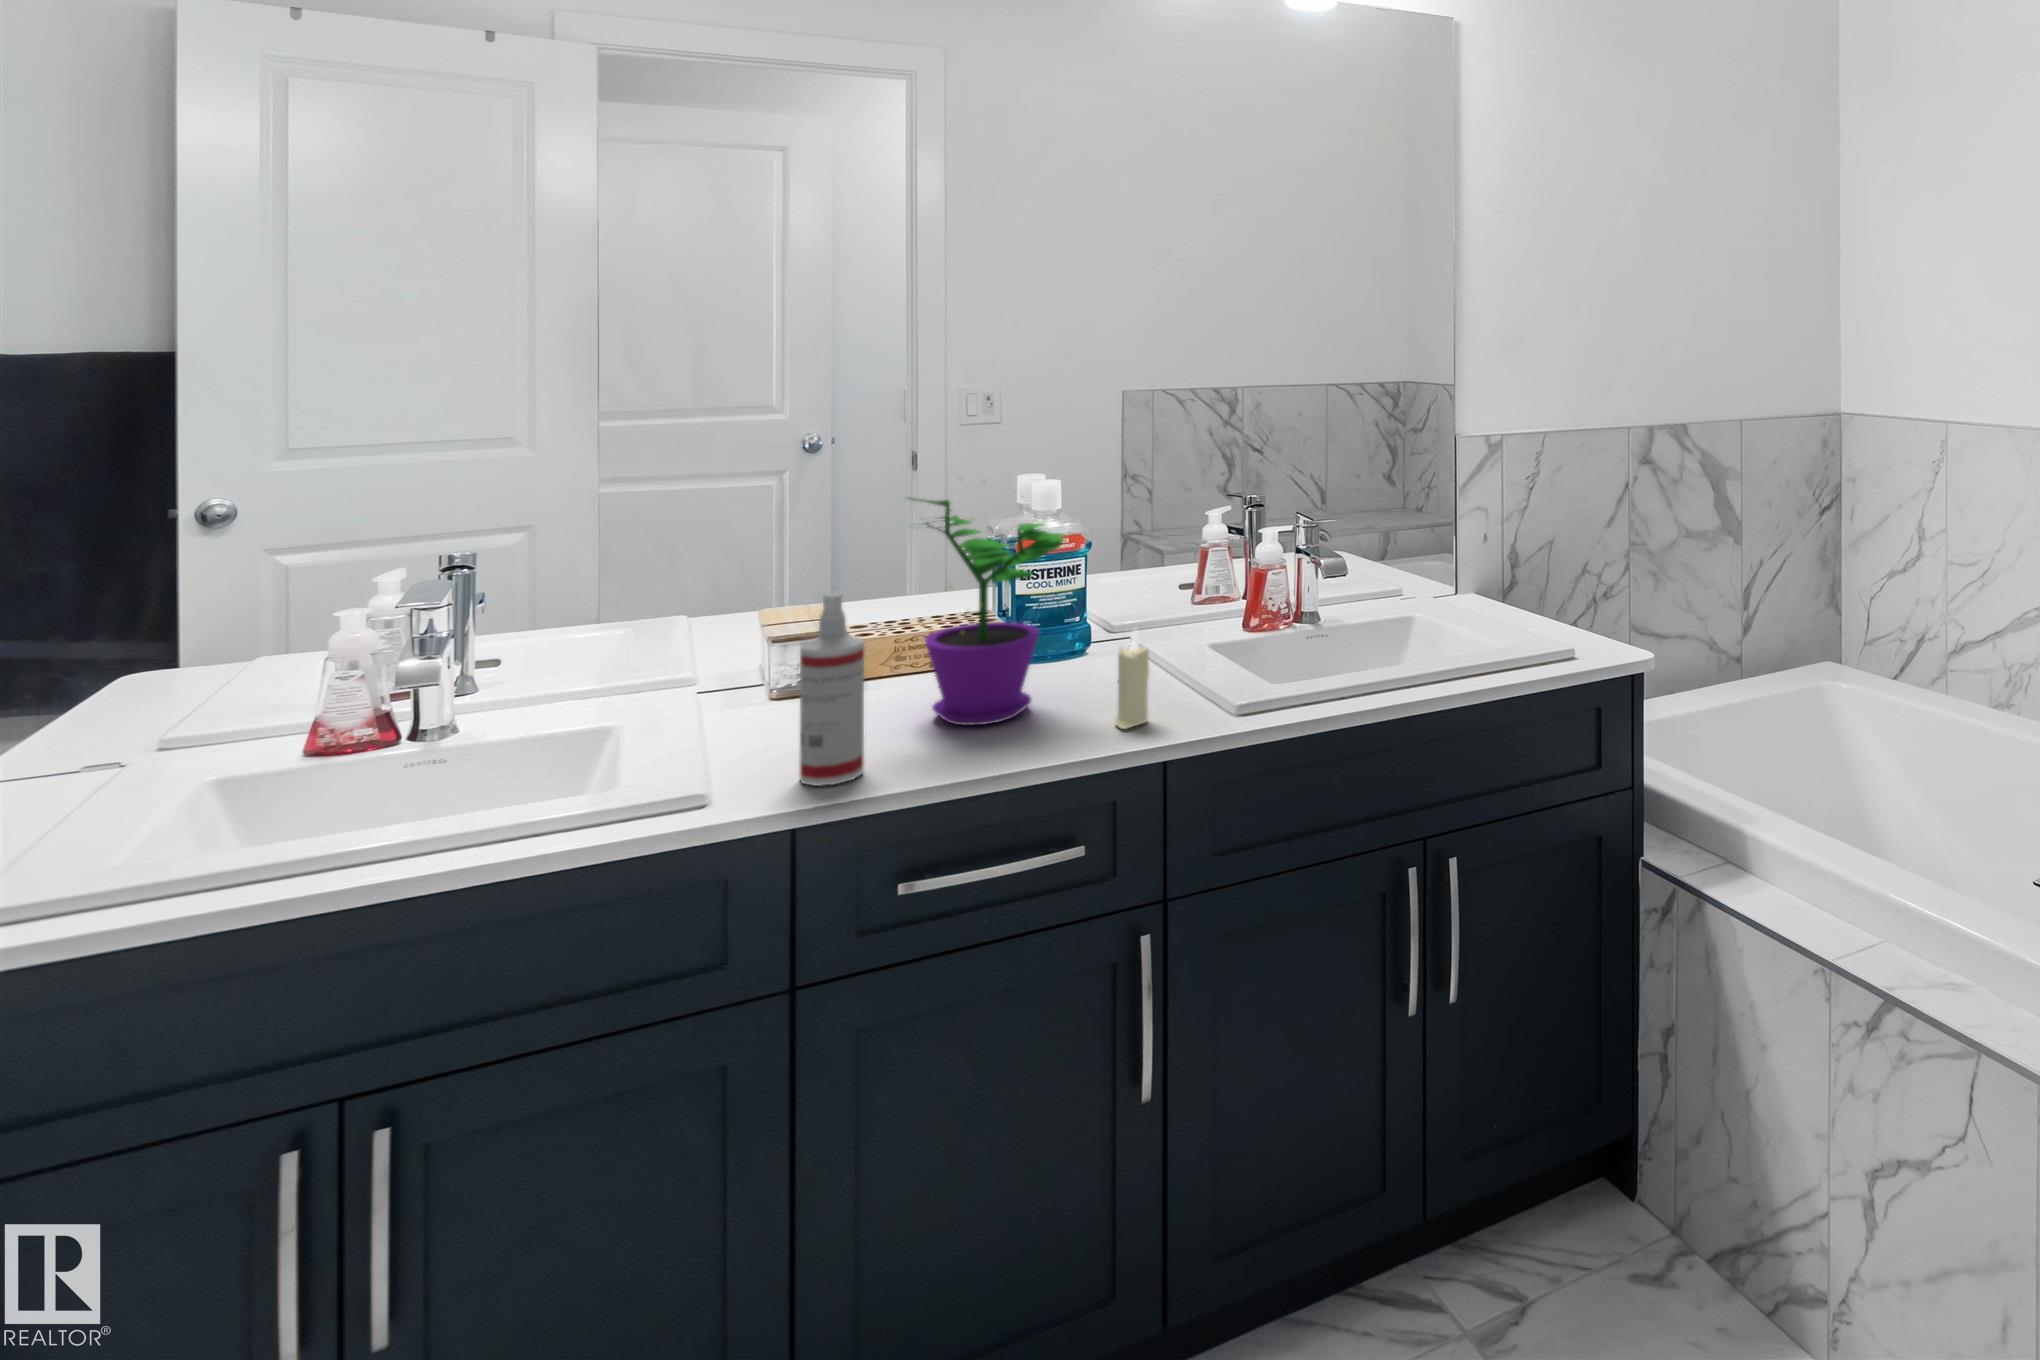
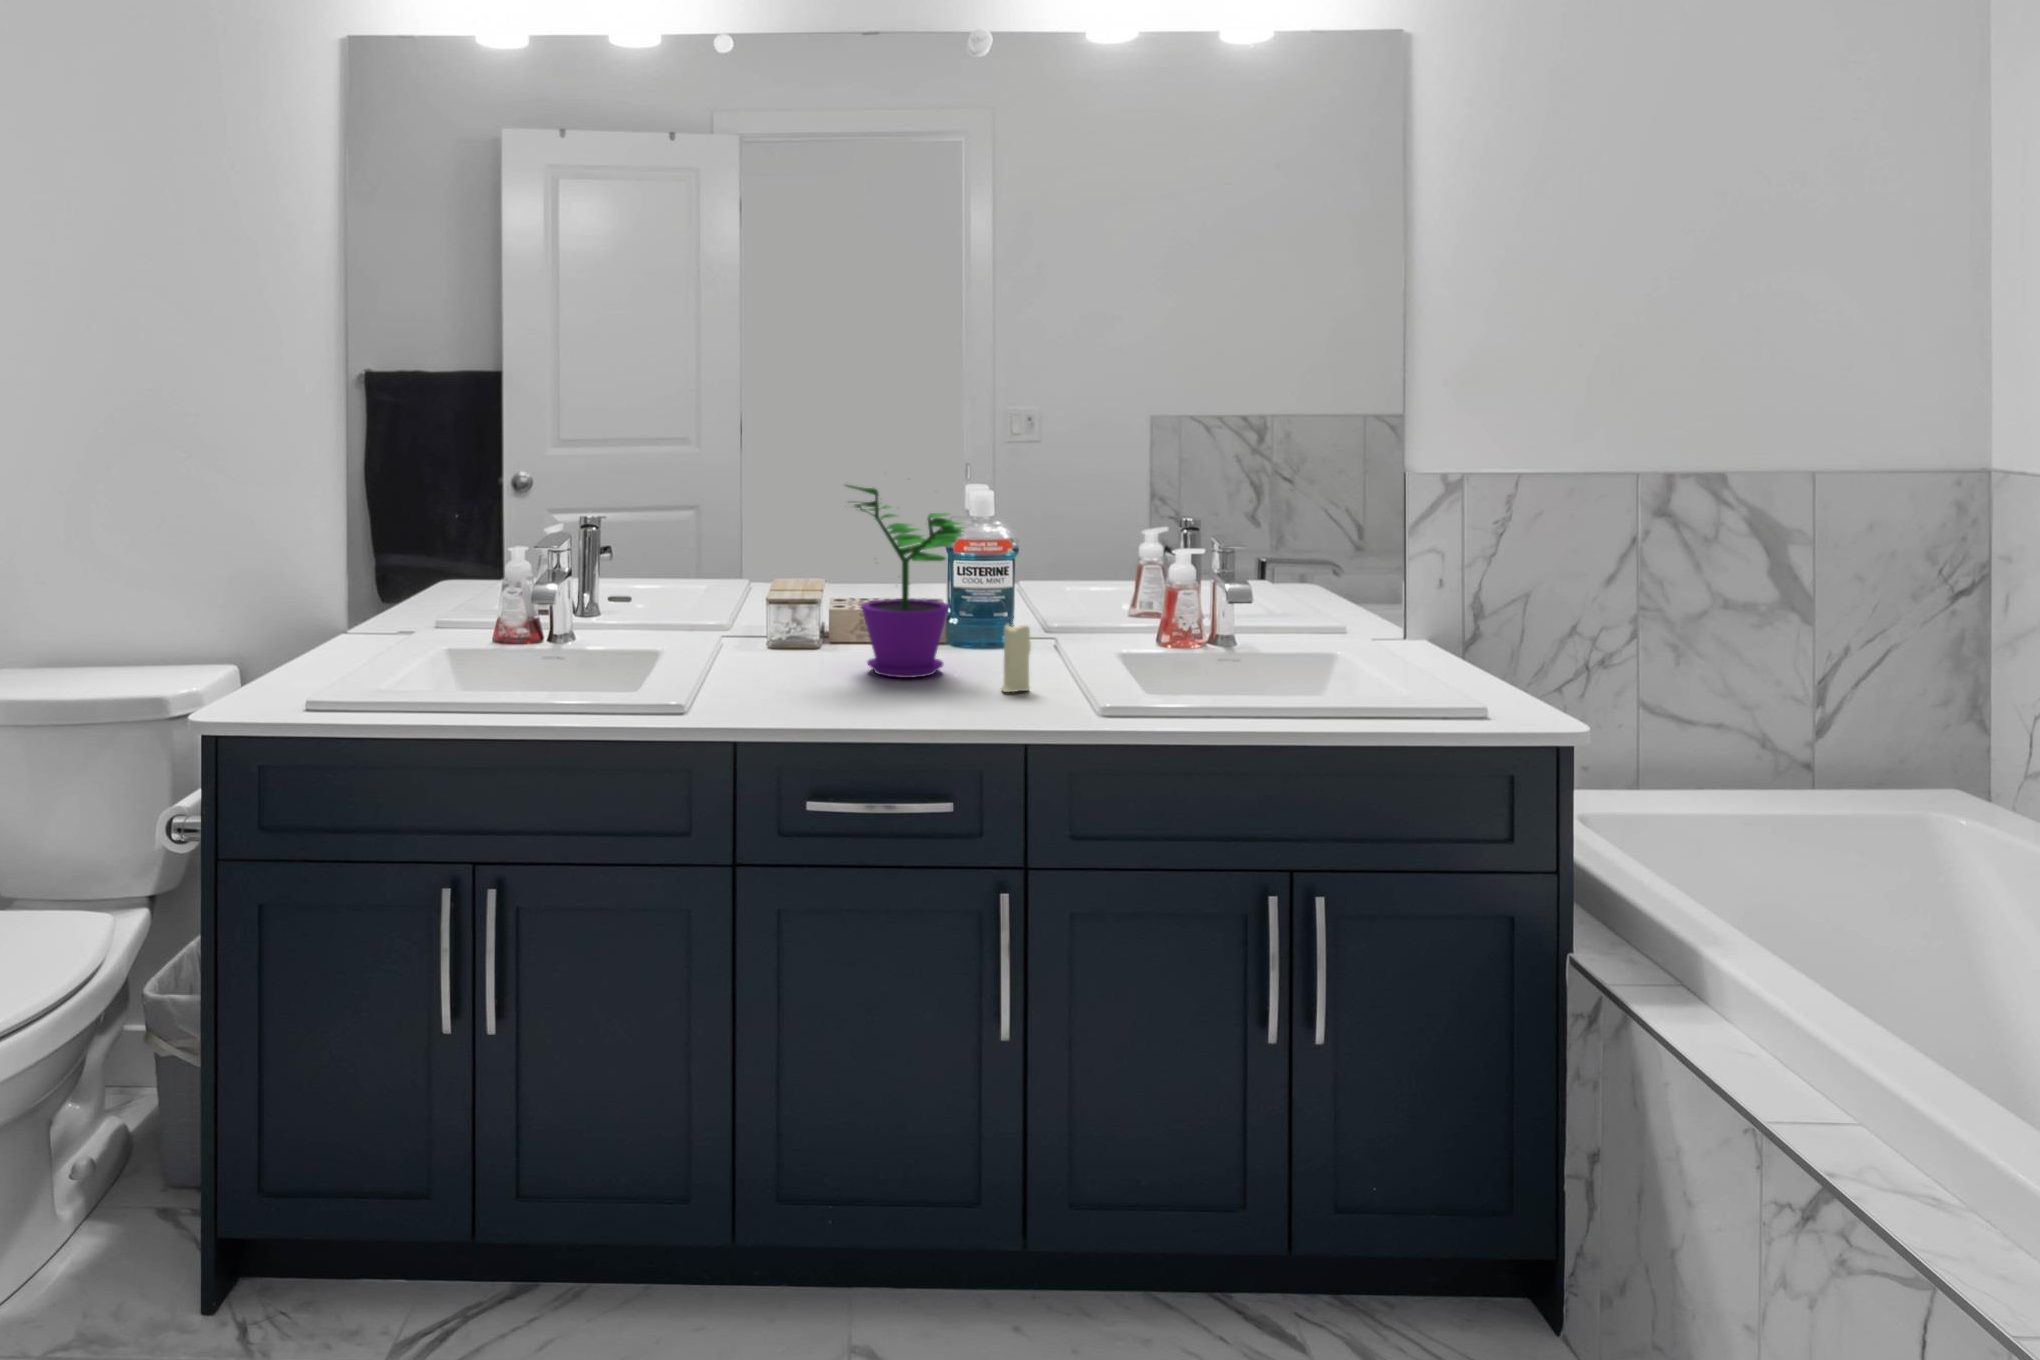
spray bottle: present [800,593,864,786] -> none [760,550,803,696]

